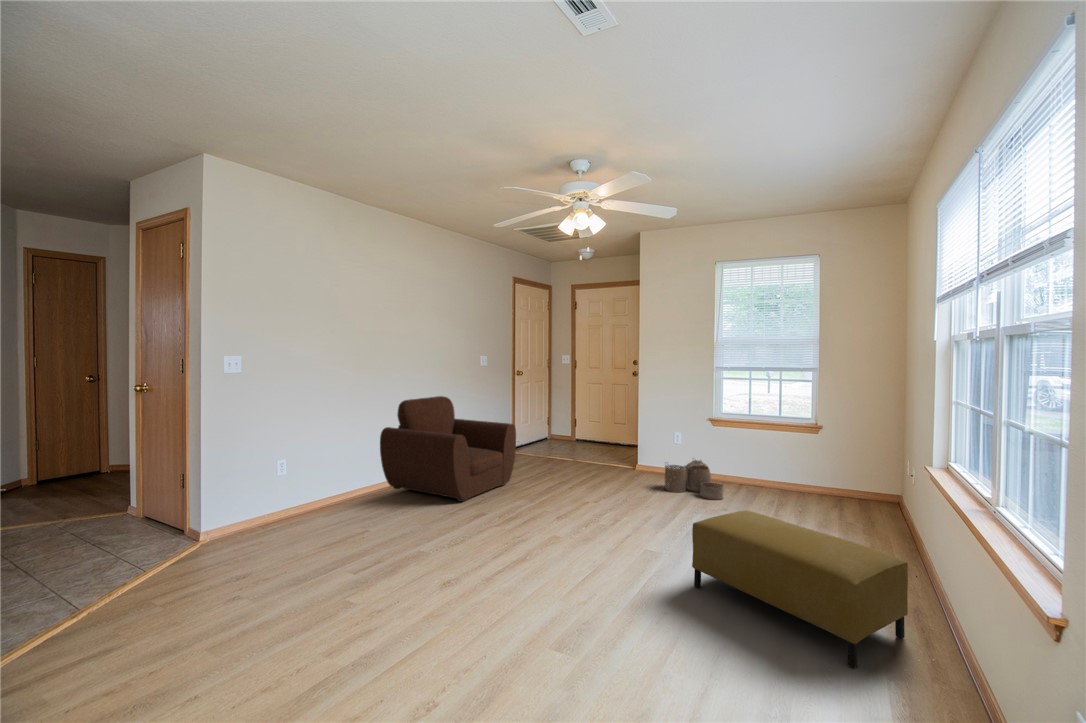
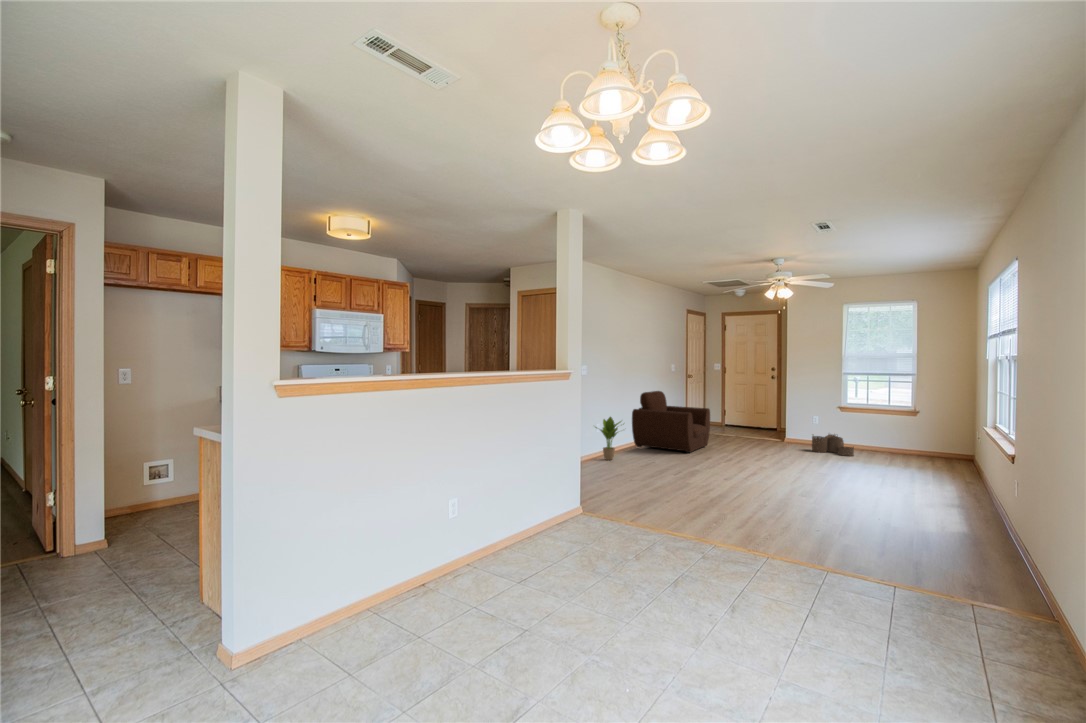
potted plant: none [253,451,322,528] -> present [596,417,621,460]
ottoman: present [692,511,908,668] -> none [854,448,968,503]

